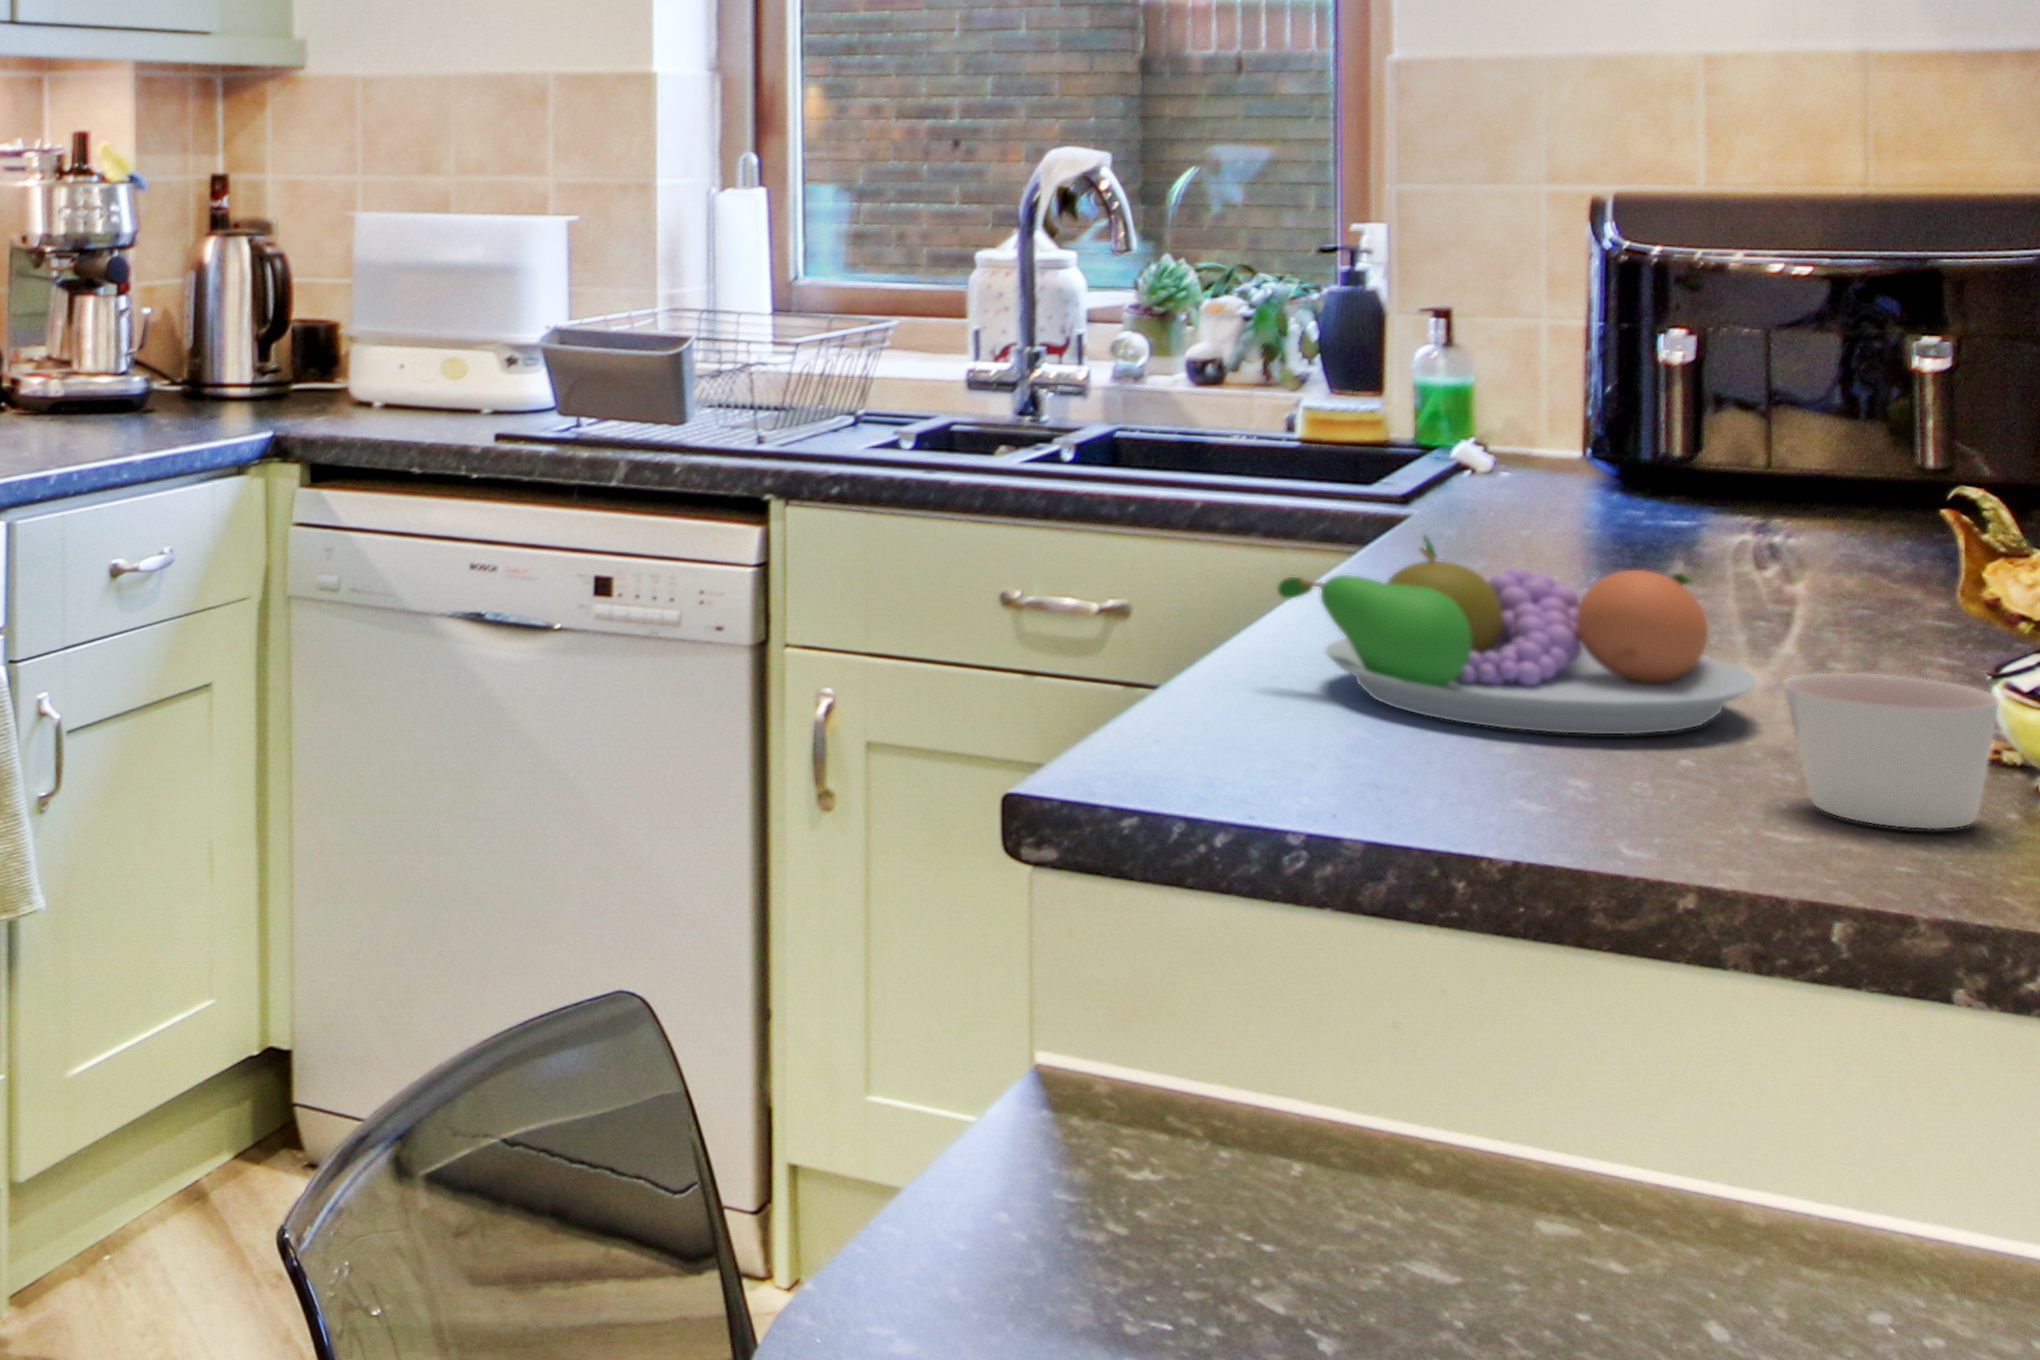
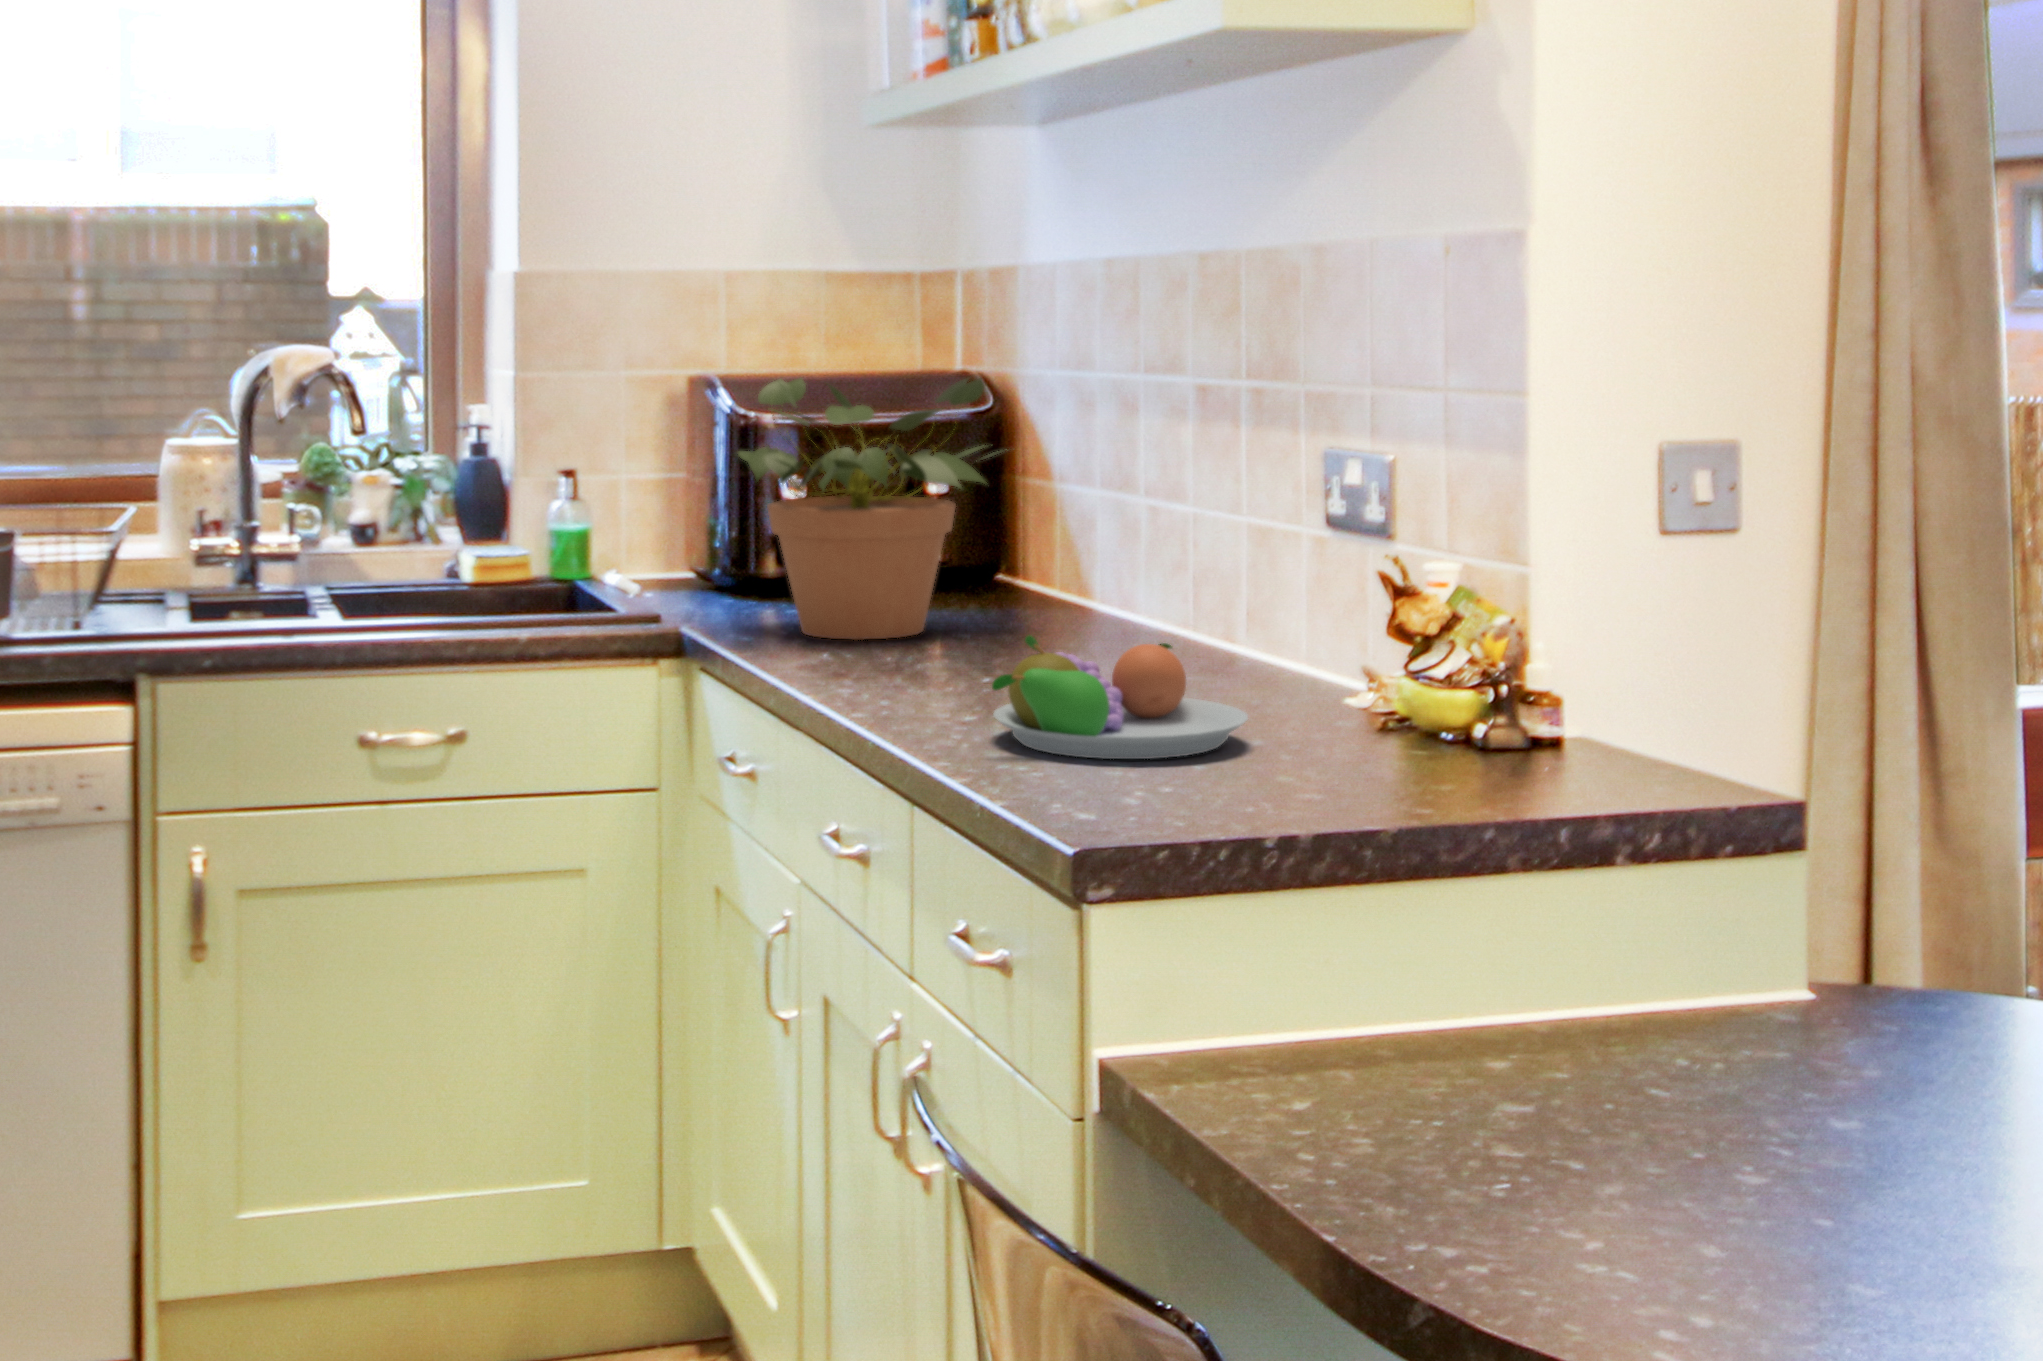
potted plant: none [1442,171,1948,551] -> present [738,377,998,640]
candle: present [1783,673,1999,829] -> none [1359,686,1469,776]

